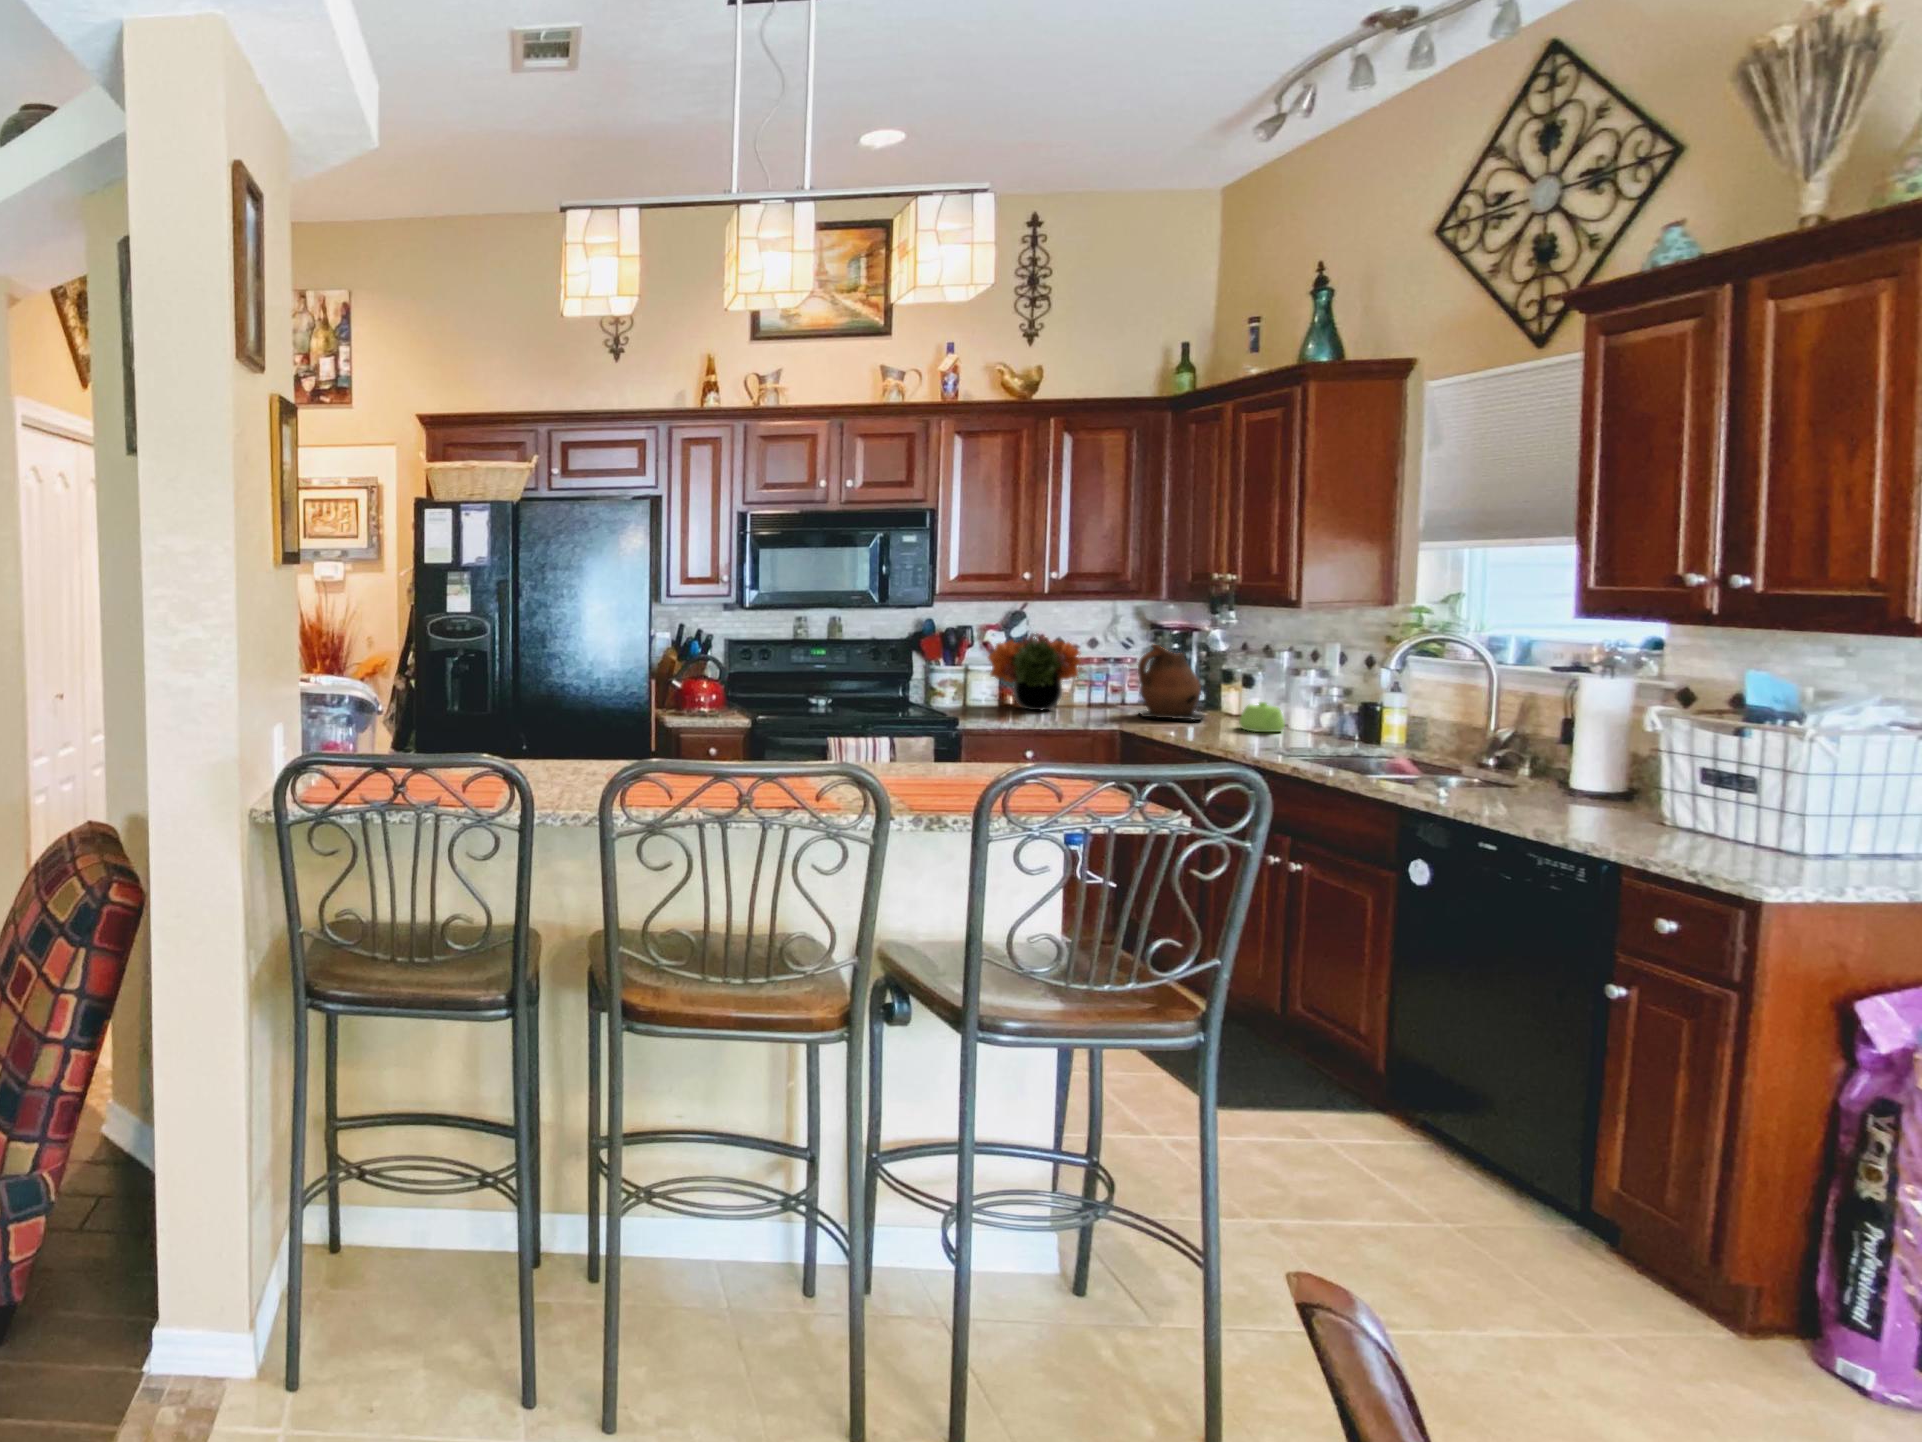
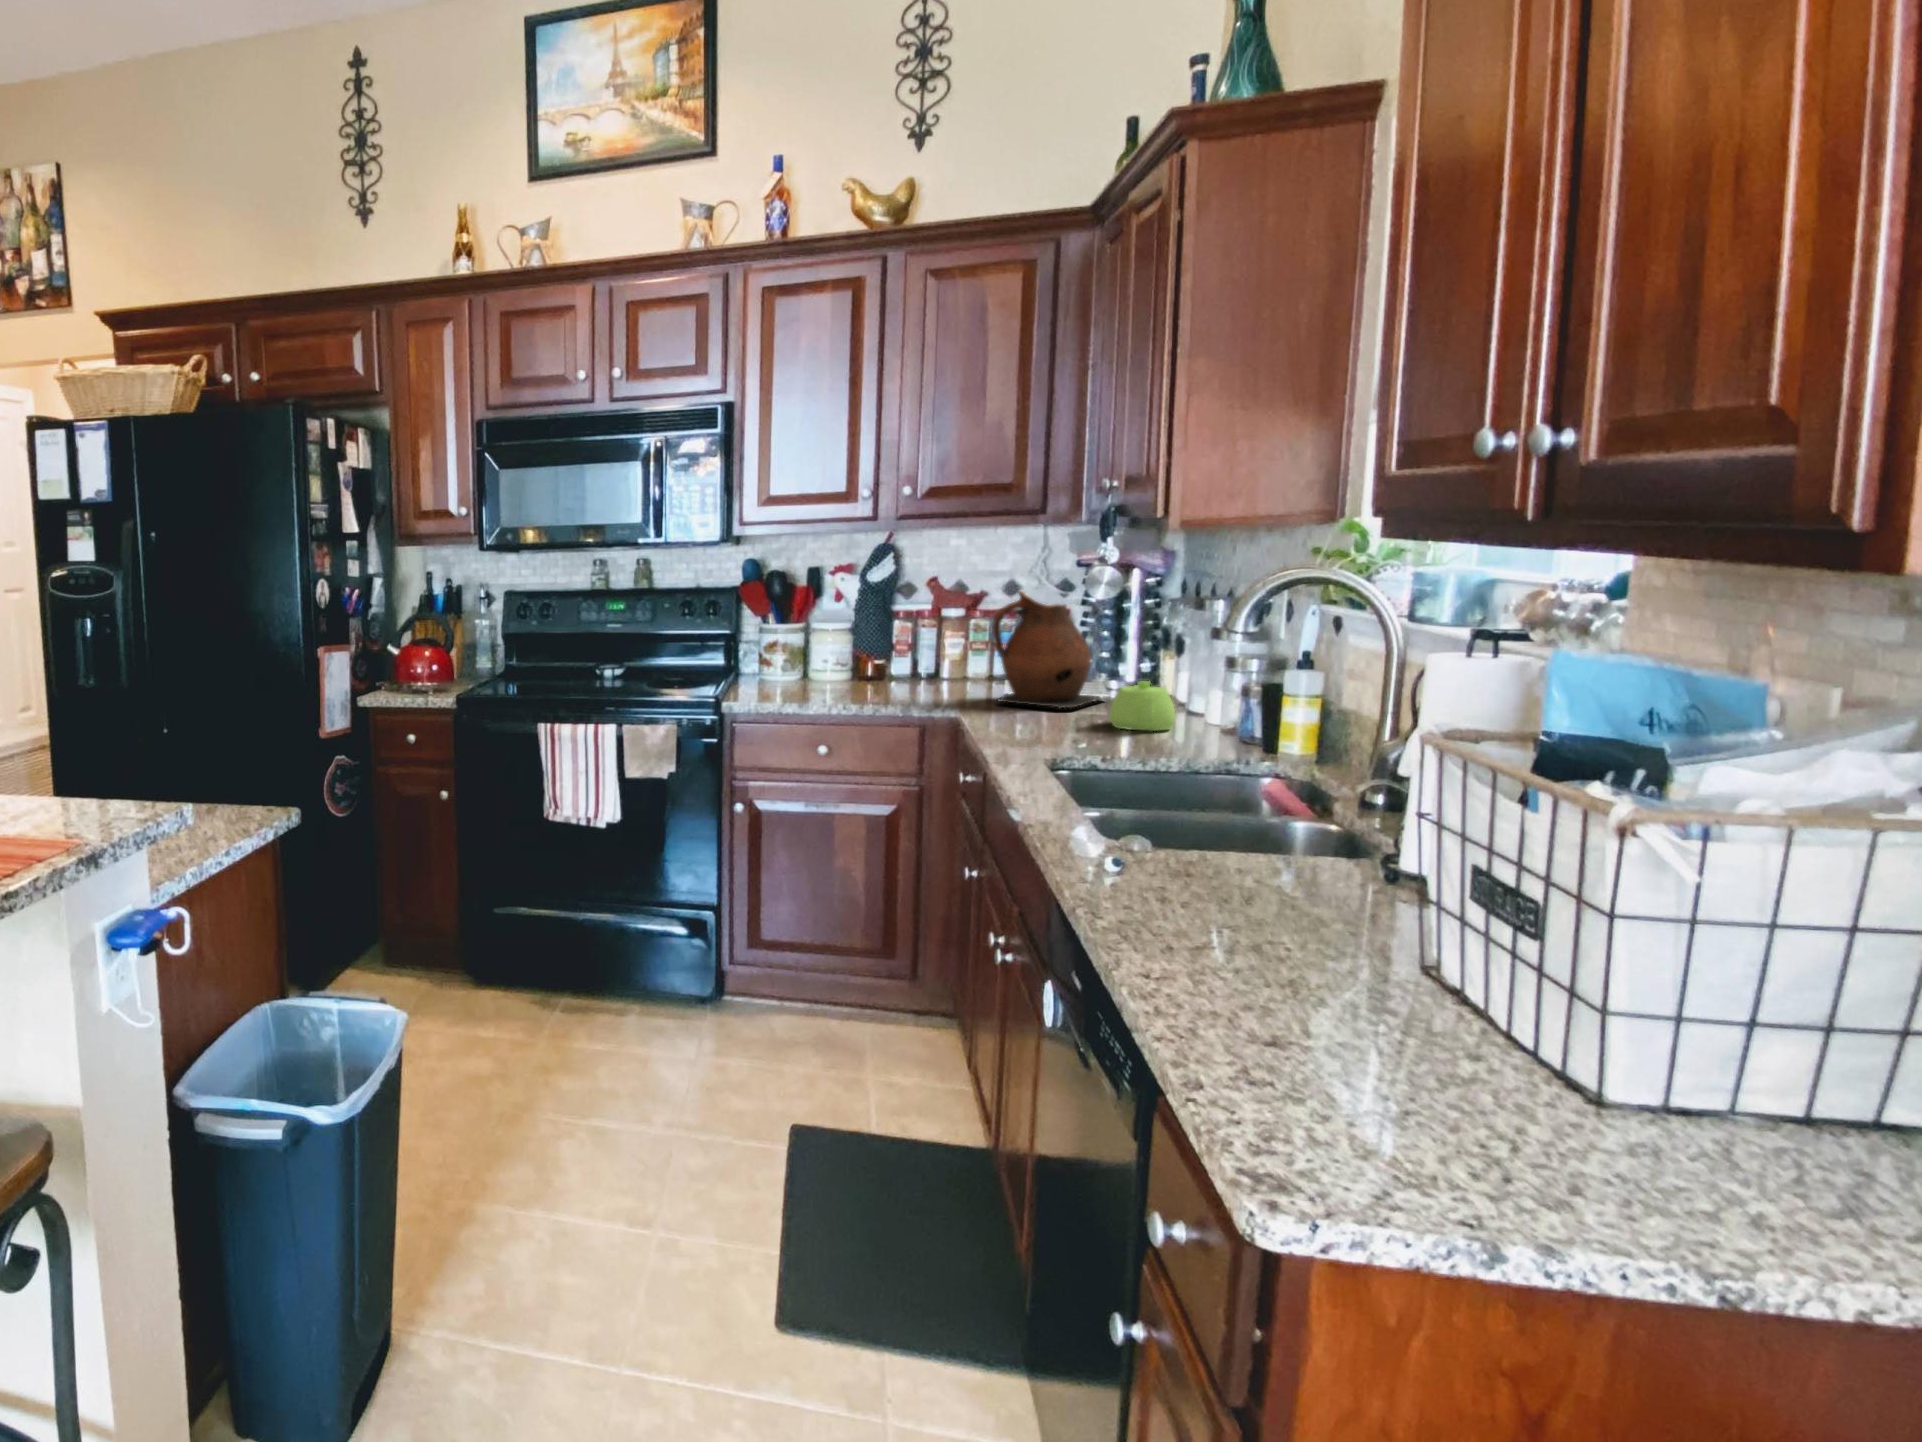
flower arrangement: present [988,633,1081,710] -> none [804,576,939,688]

